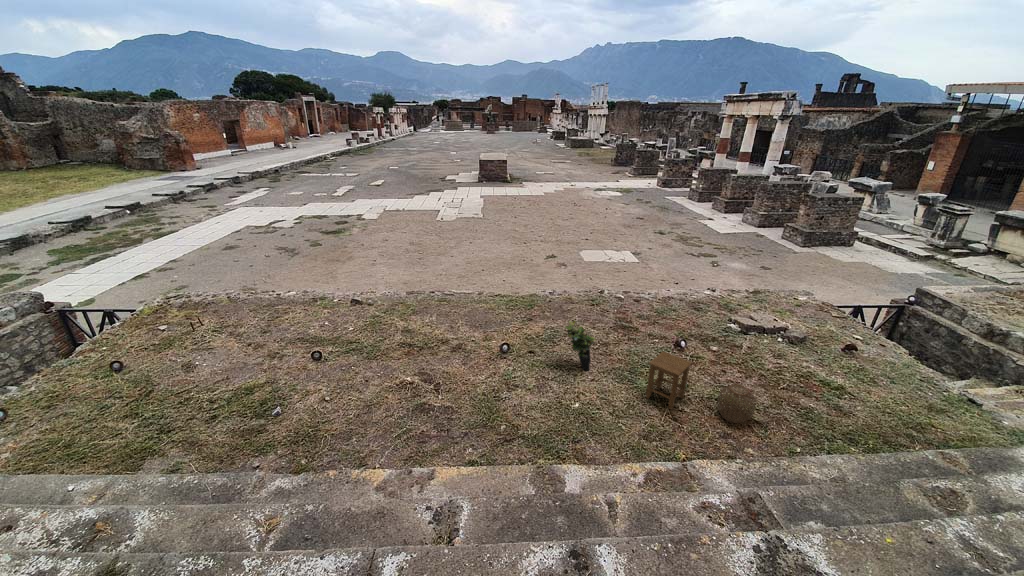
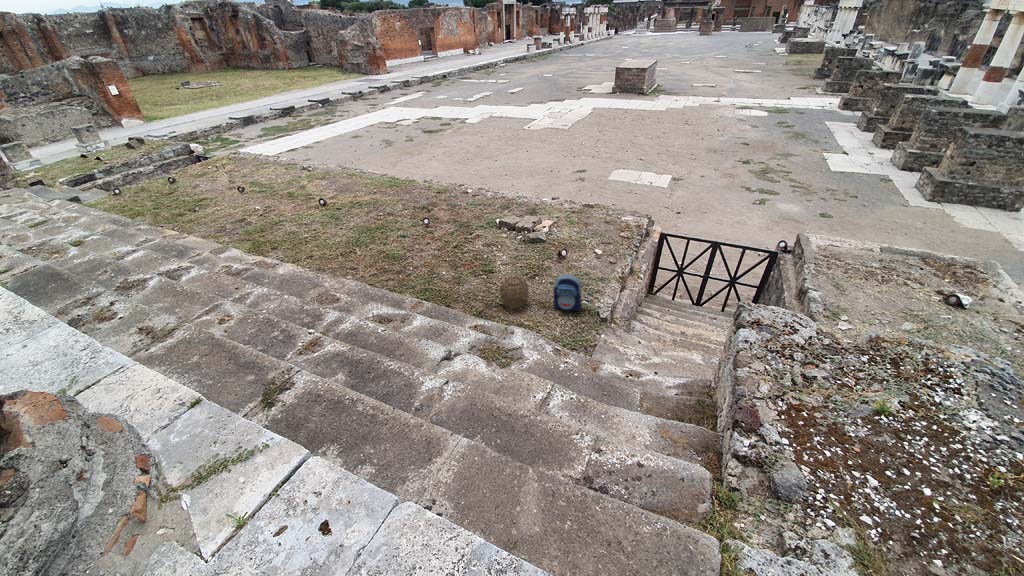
potted plant: present [565,321,596,371] -> none [441,210,467,253]
stool: present [646,352,692,409] -> none [469,244,501,289]
backpack: none [763,367,801,409] -> present [553,274,583,311]

